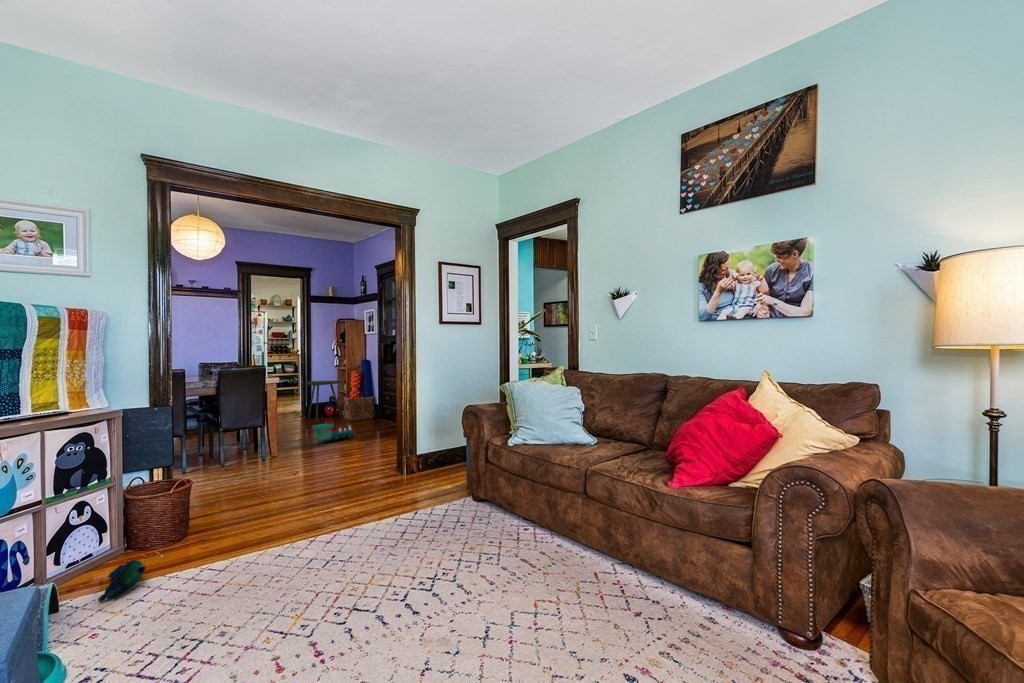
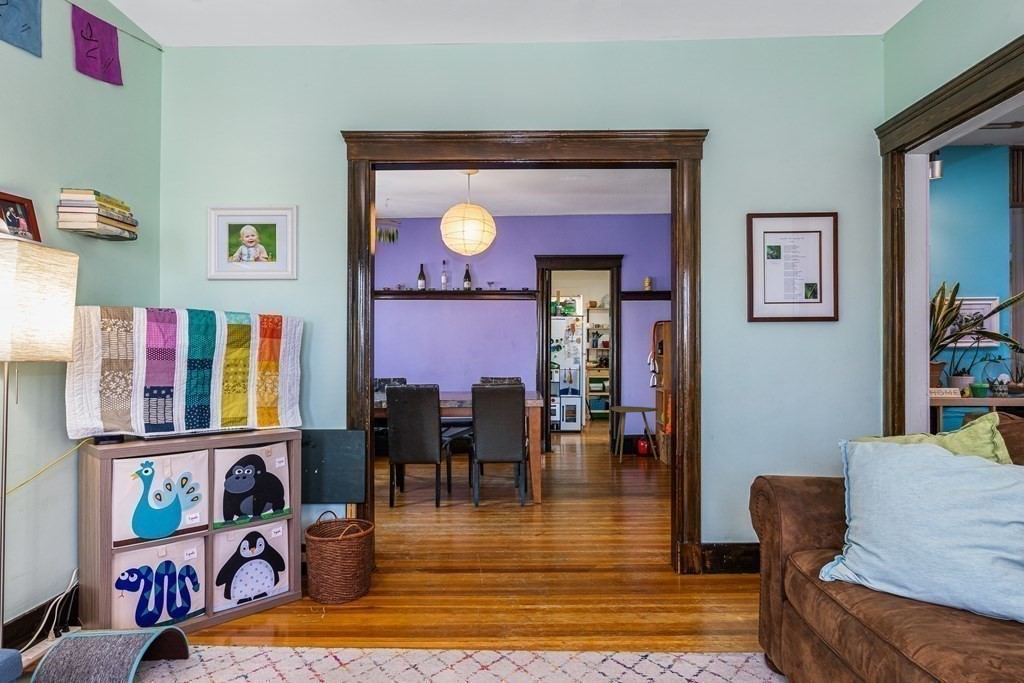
toy train: present [313,424,354,441] -> none [593,468,652,495]
plush toy: present [99,560,146,602] -> none [222,617,282,661]

